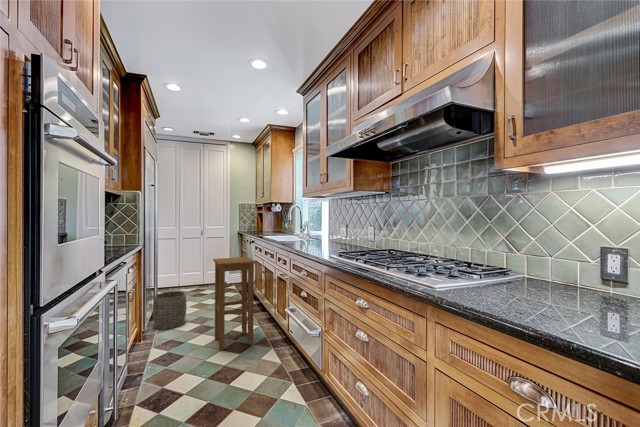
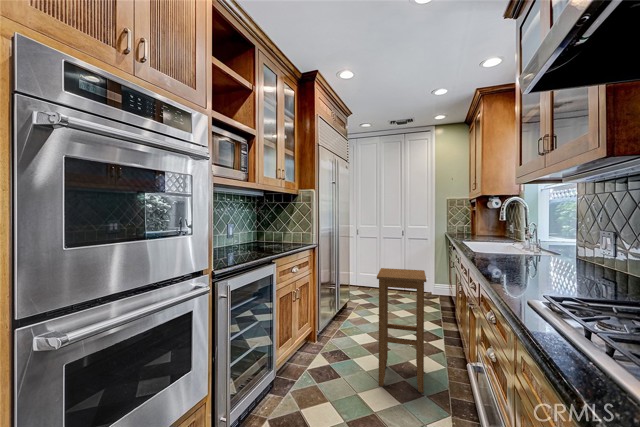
woven basket: present [153,291,186,329] -> none [333,296,366,337]

